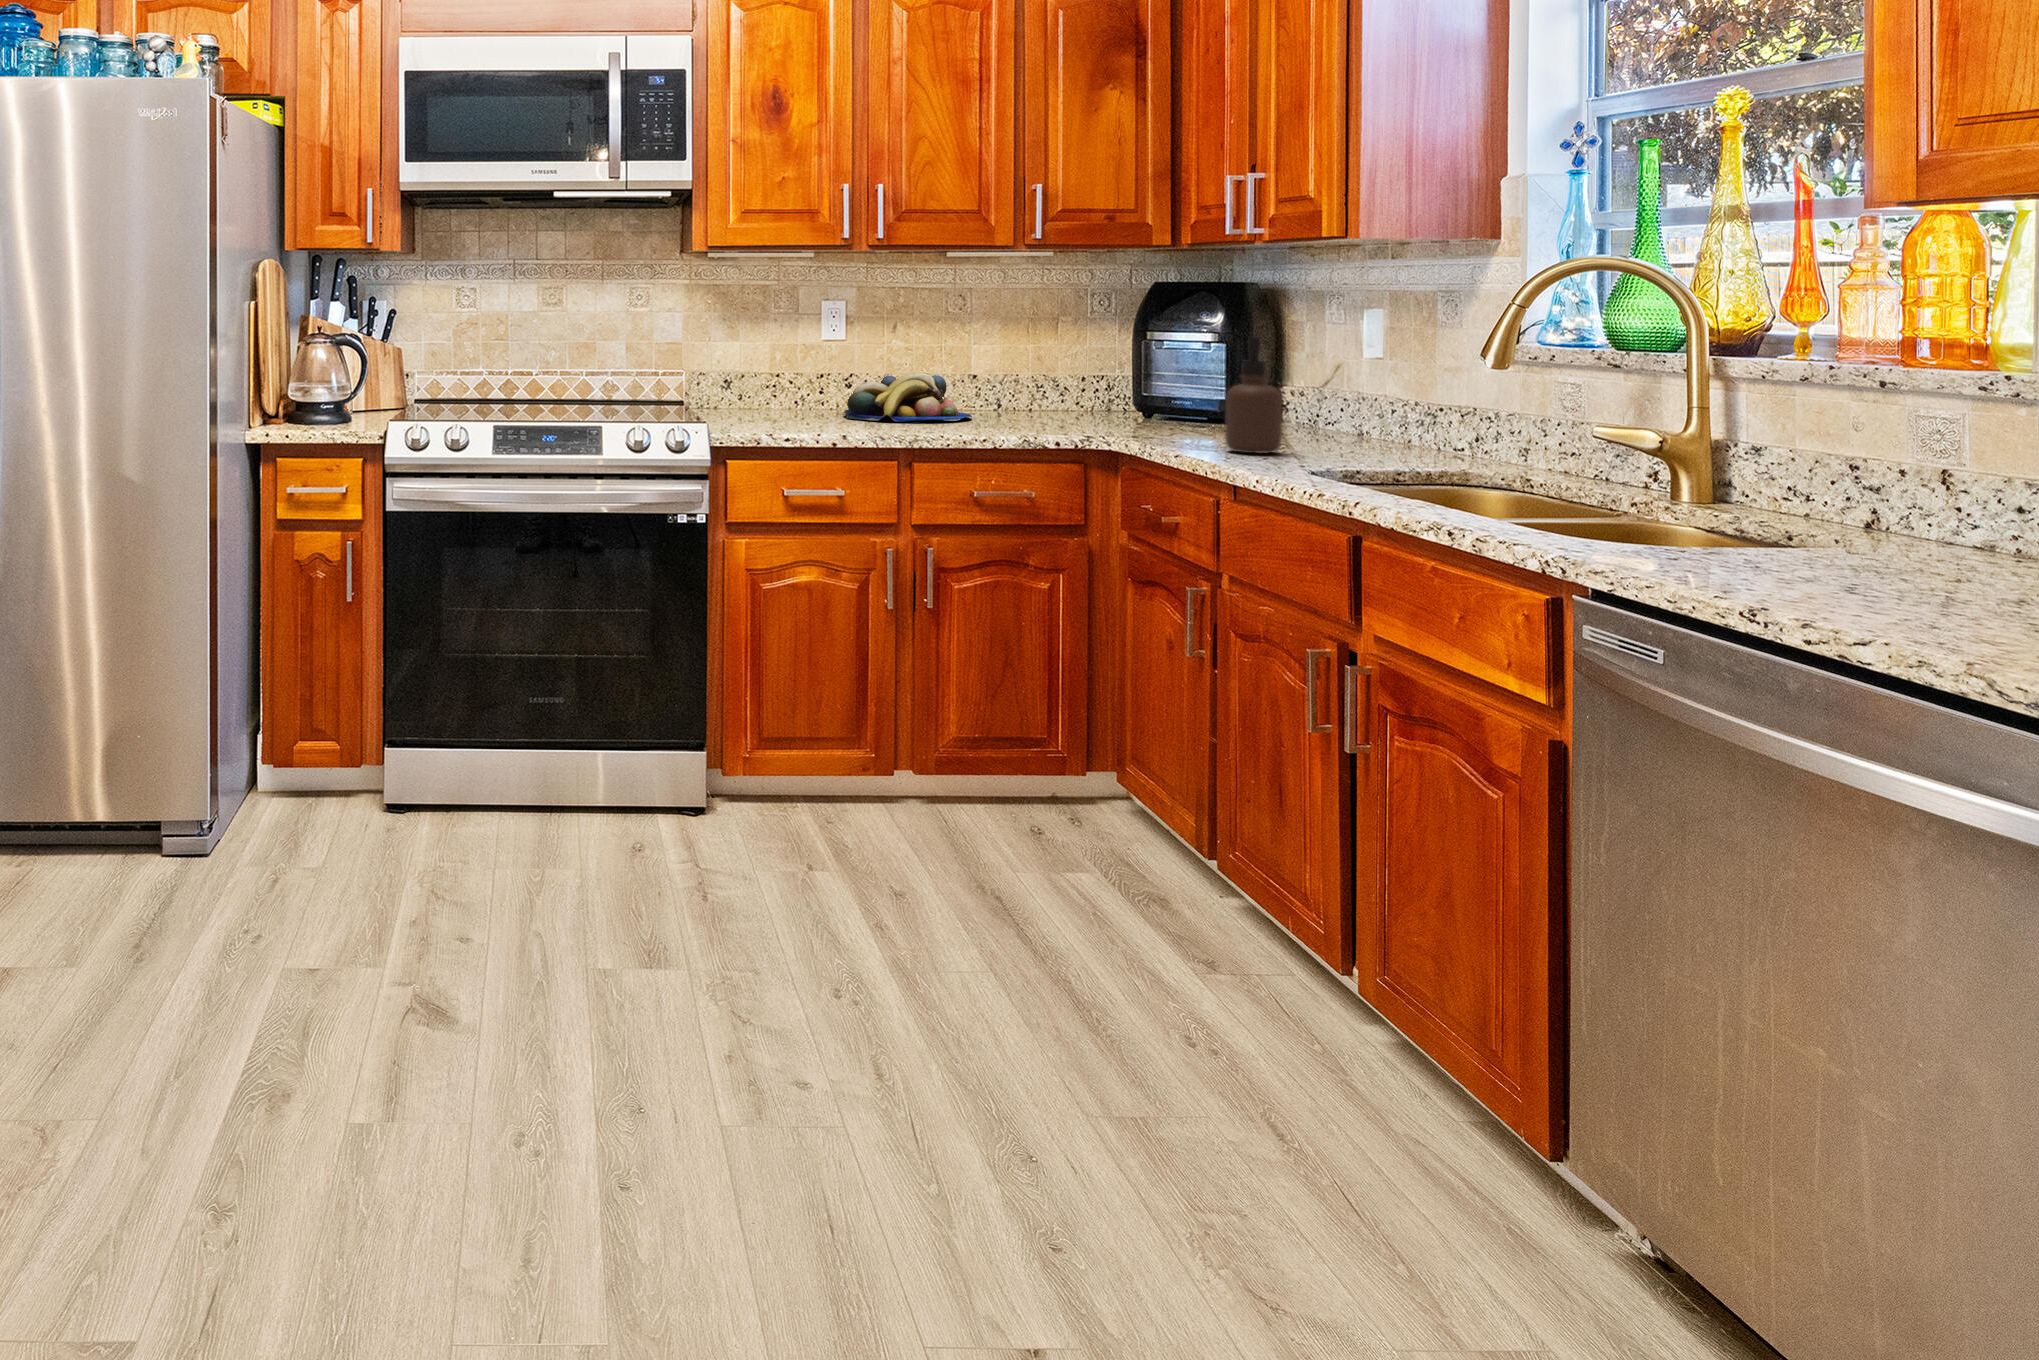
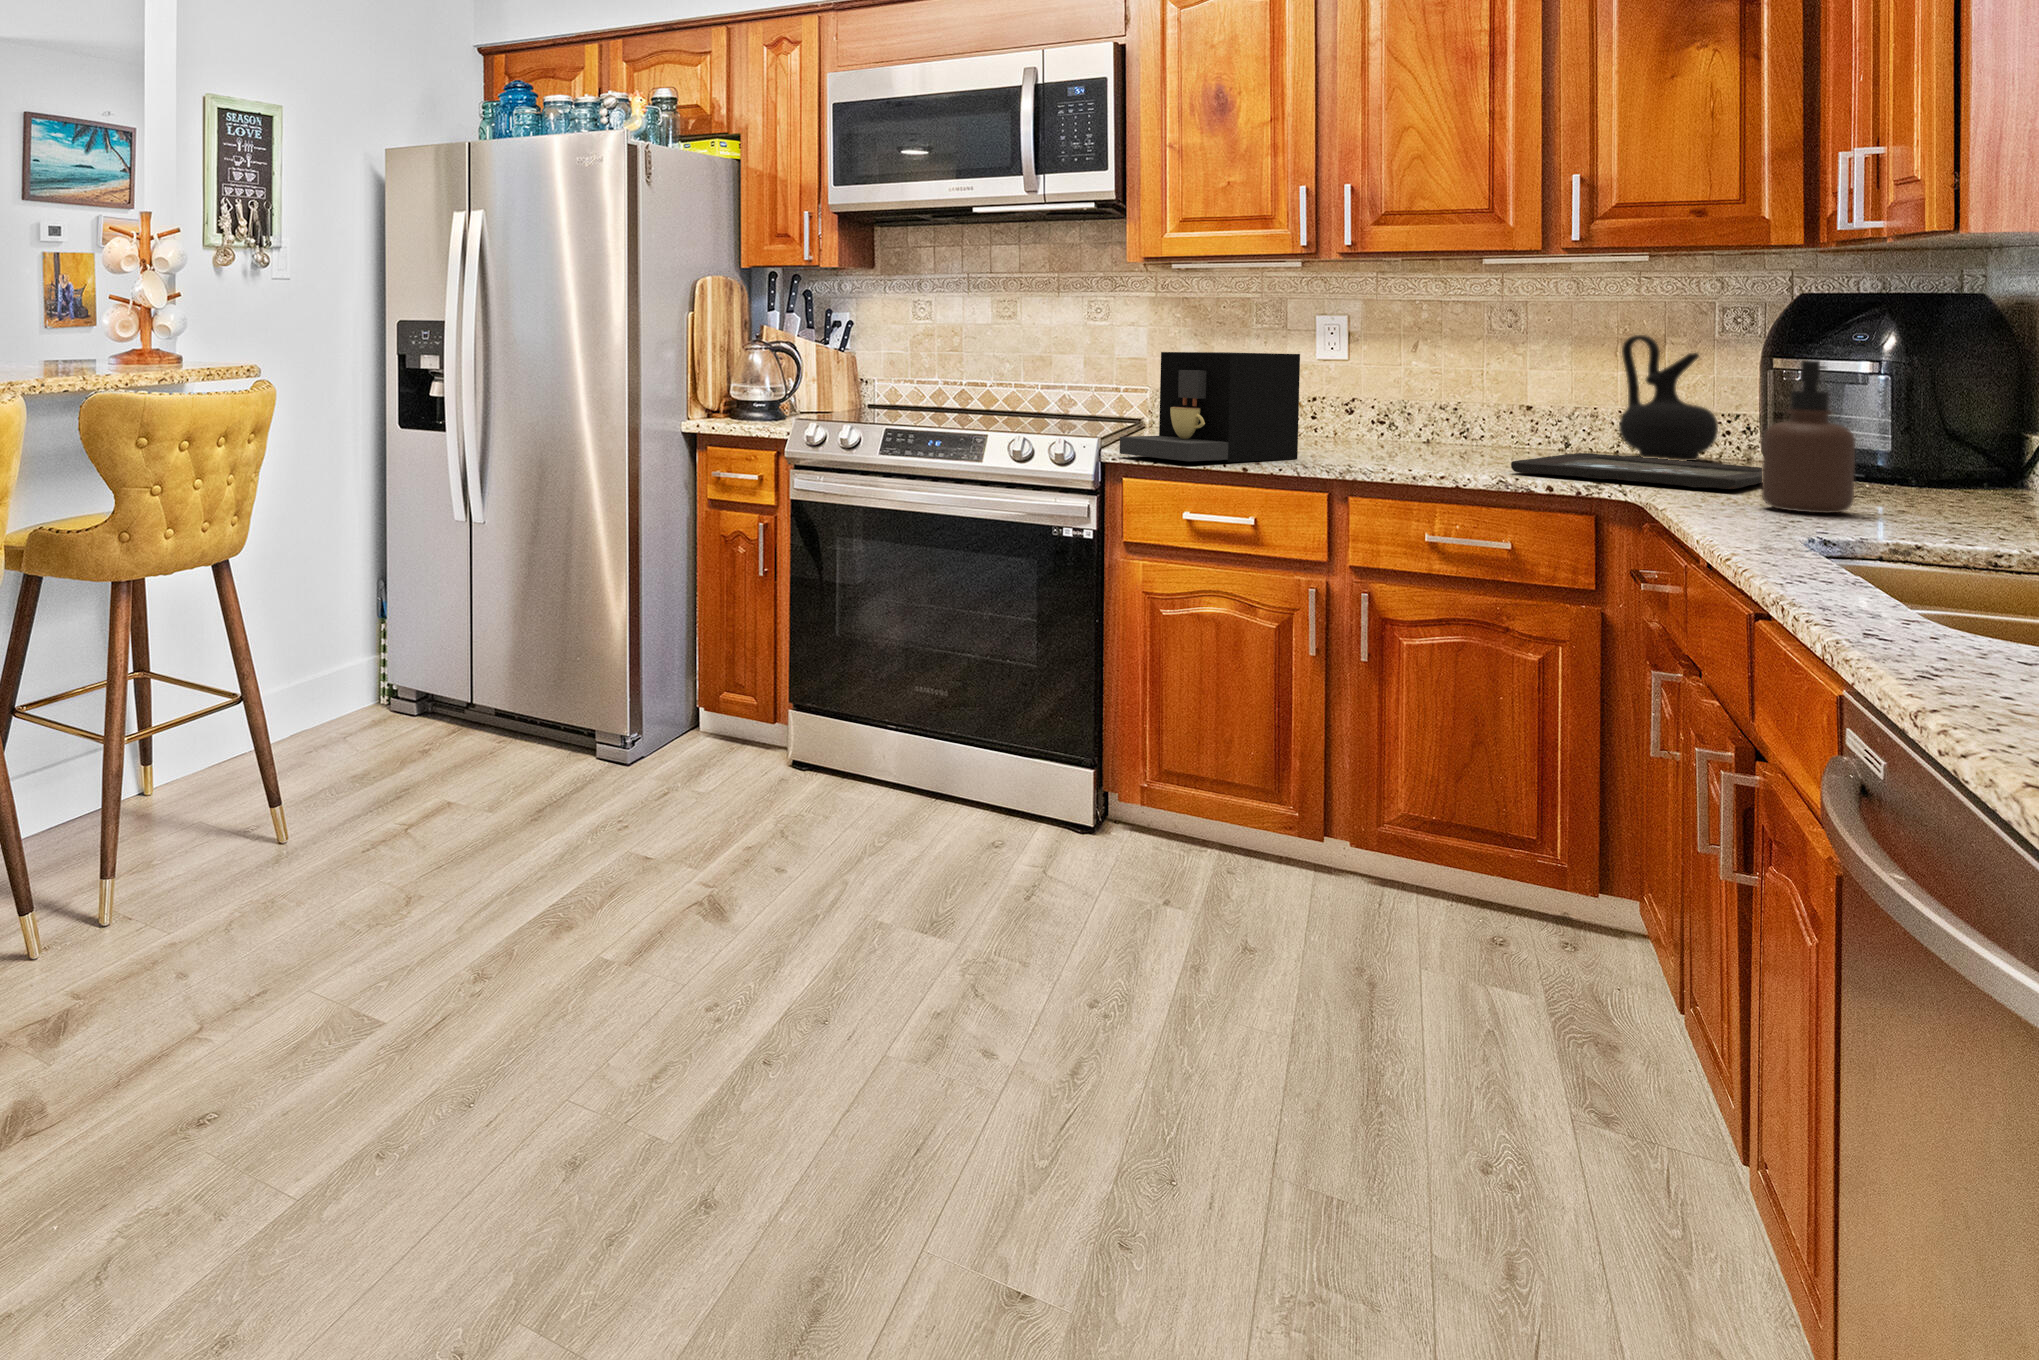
ceramic jug: none [1040,317,1104,418] -> present [1619,335,1718,461]
coffee maker: none [741,337,866,442] -> present [1119,352,1300,462]
fruit bowl: present [844,372,972,421] -> none [1328,396,1504,453]
tray: none [1028,415,1184,439] -> present [1511,453,1762,489]

